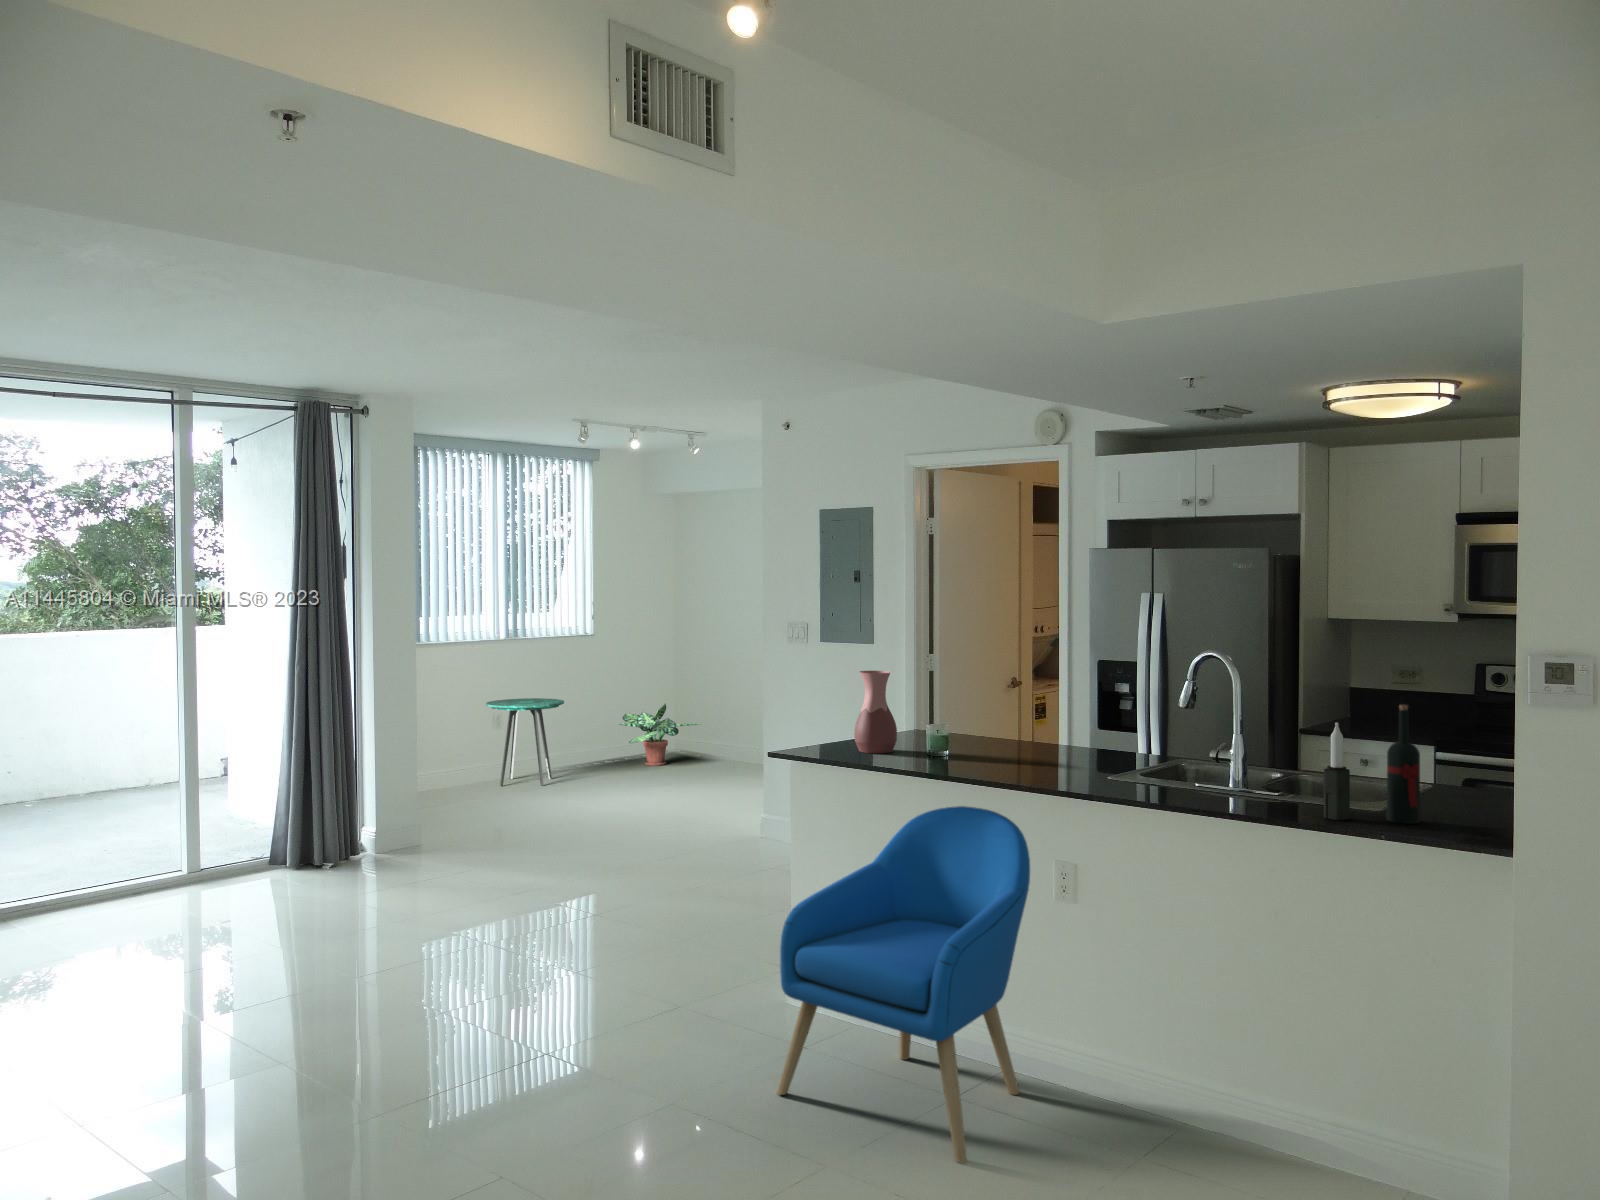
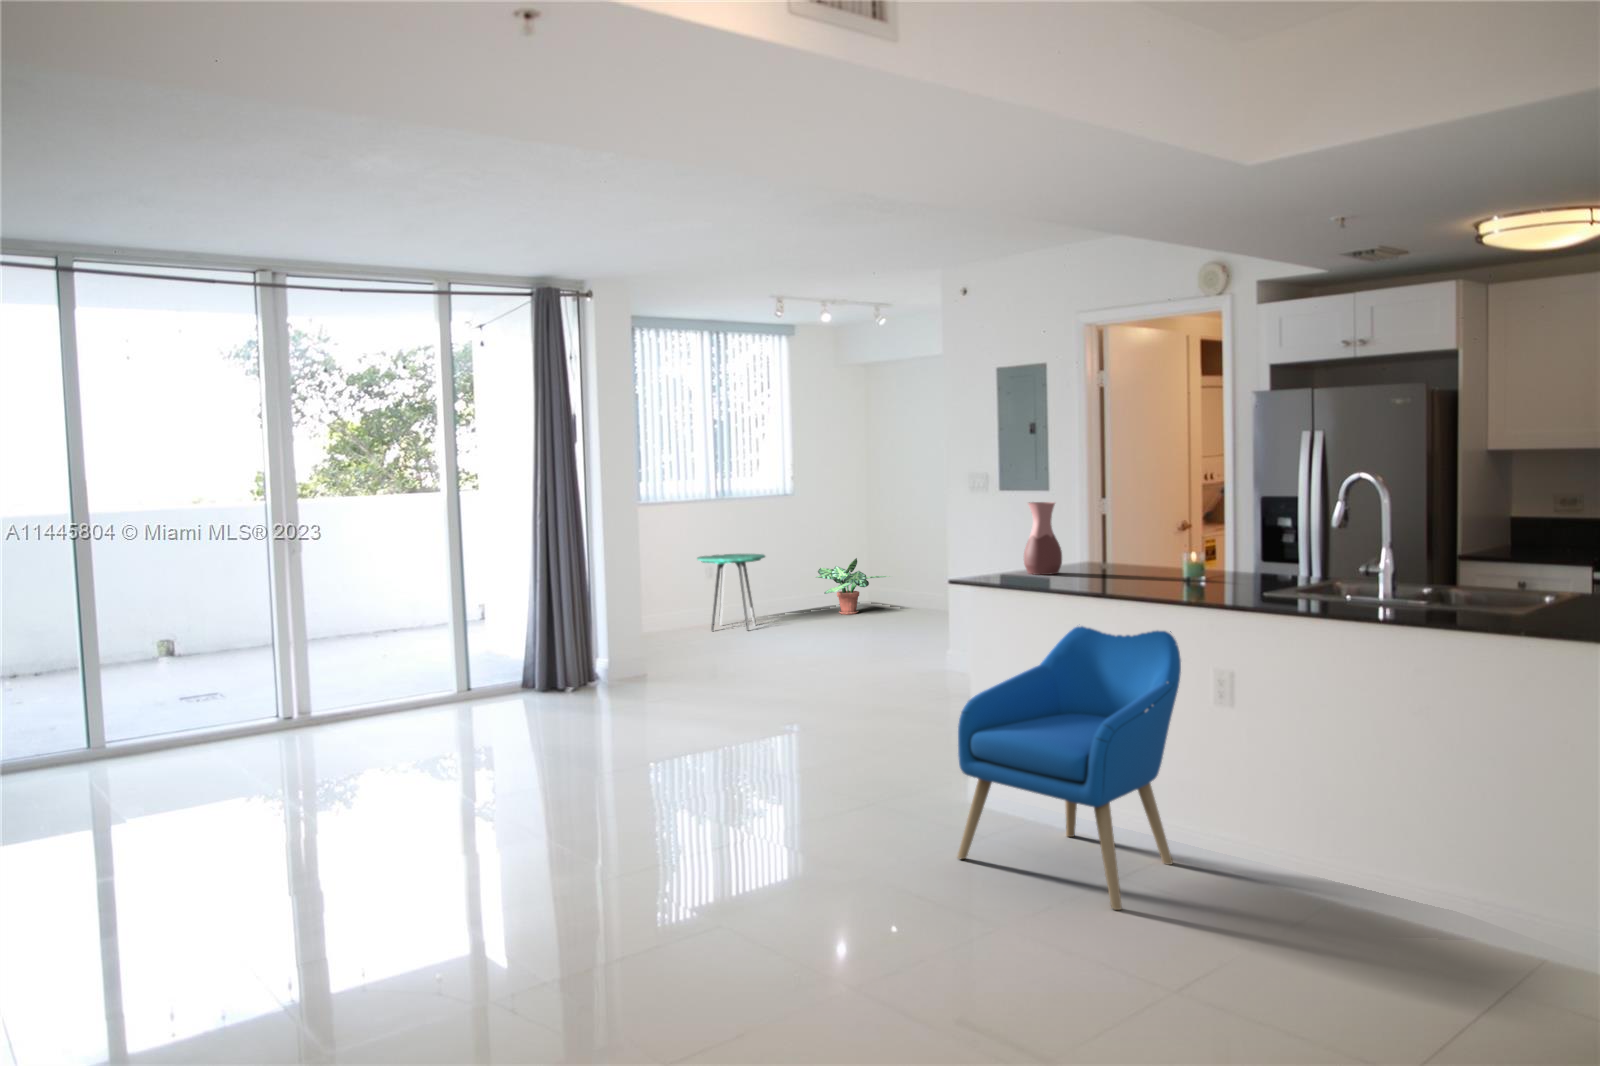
wine bottle: present [1387,705,1420,824] -> none [1515,508,1548,617]
candle: present [1324,722,1350,820] -> none [1454,526,1479,615]

